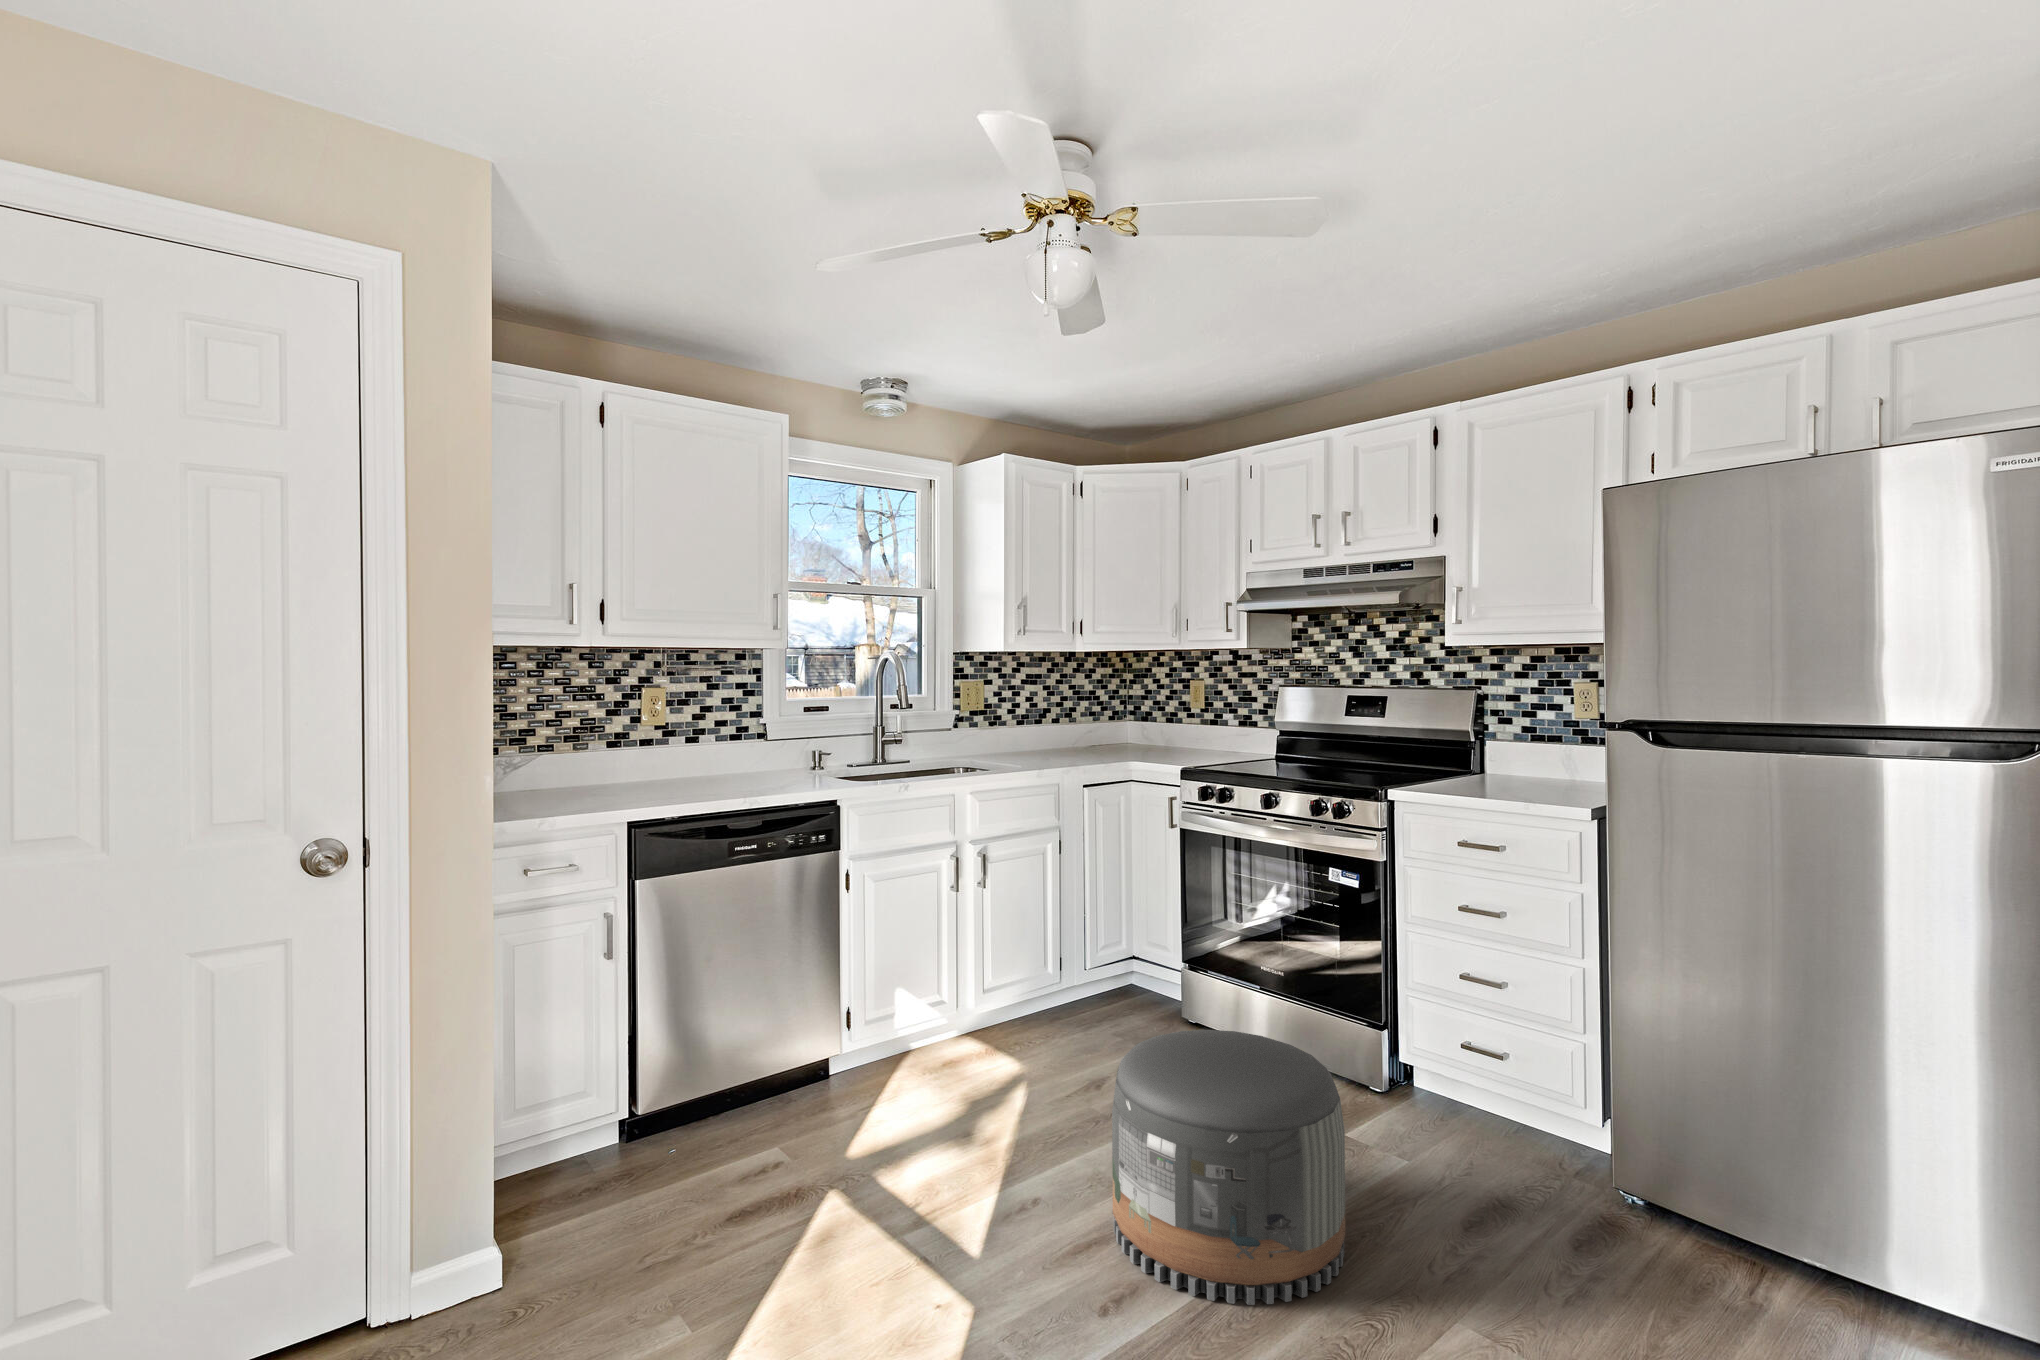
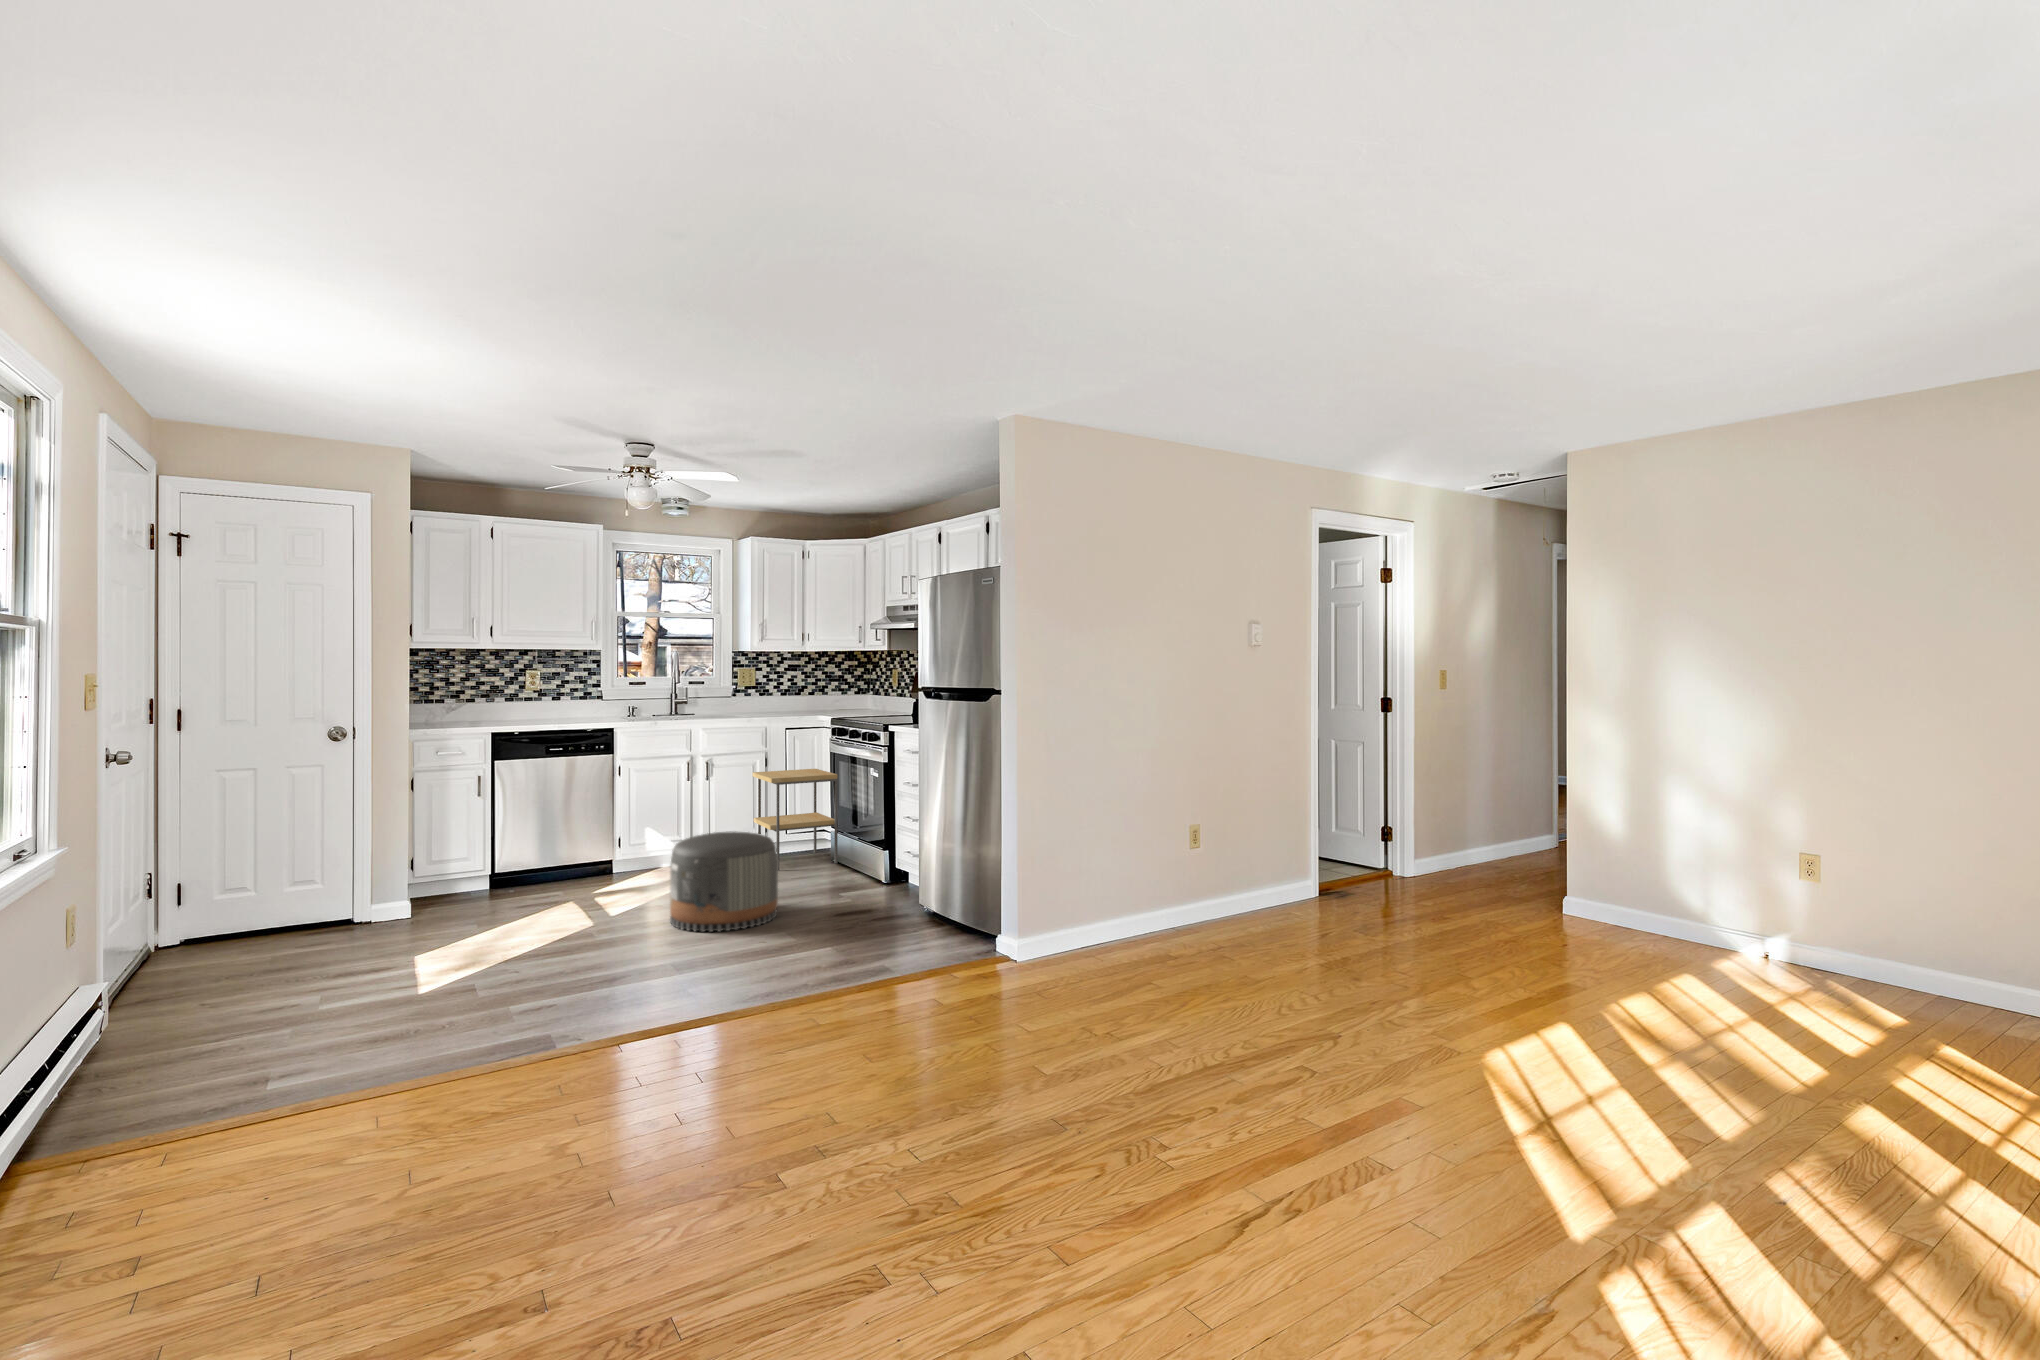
side table: none [1042,853,1206,1052] -> present [753,769,838,870]

